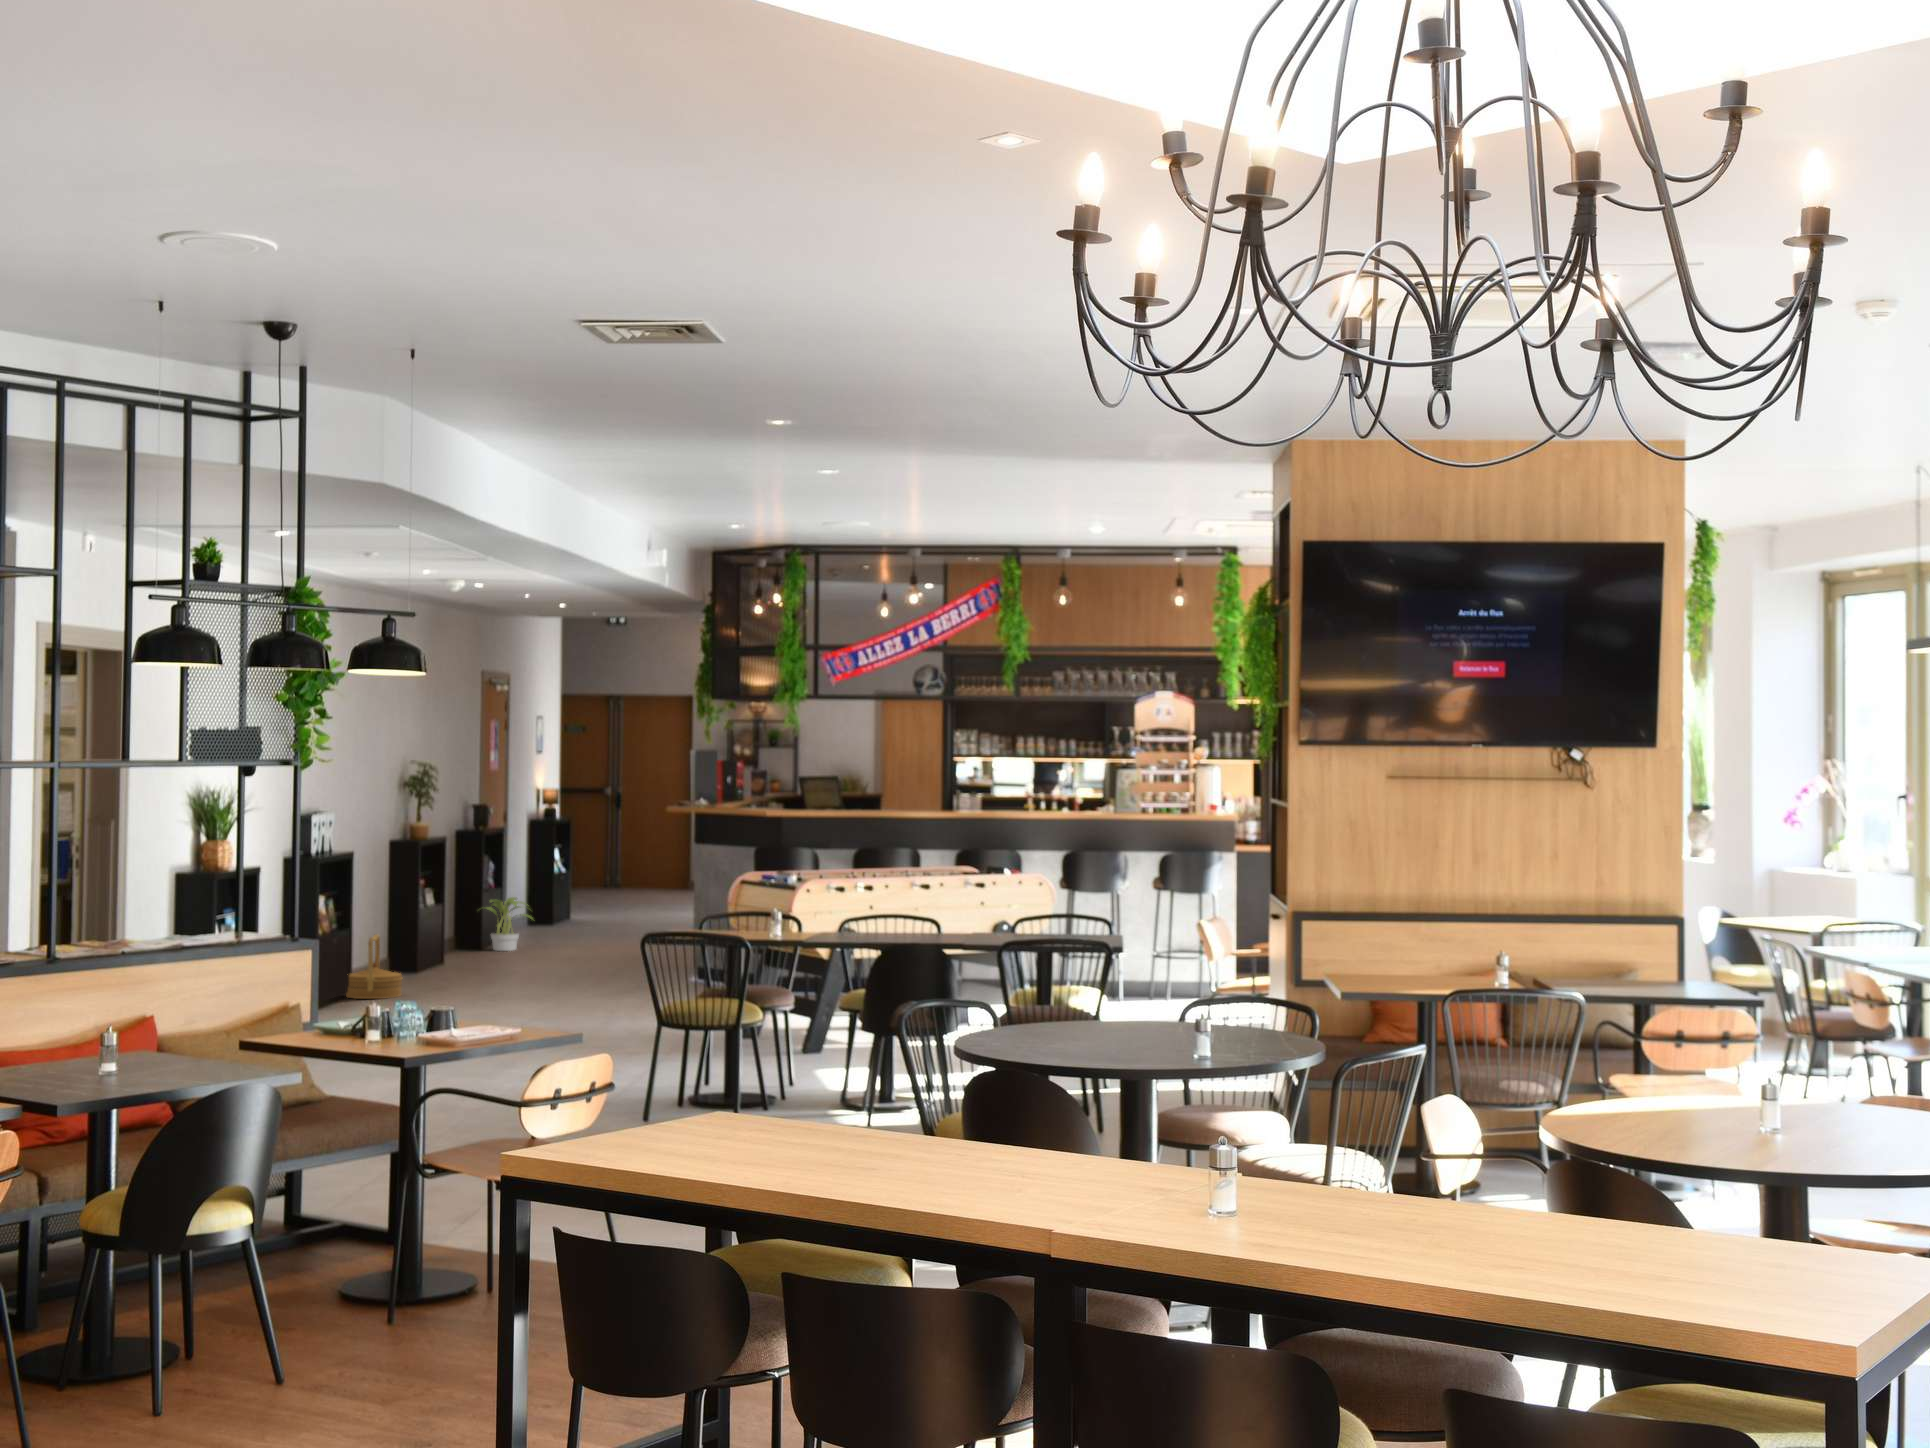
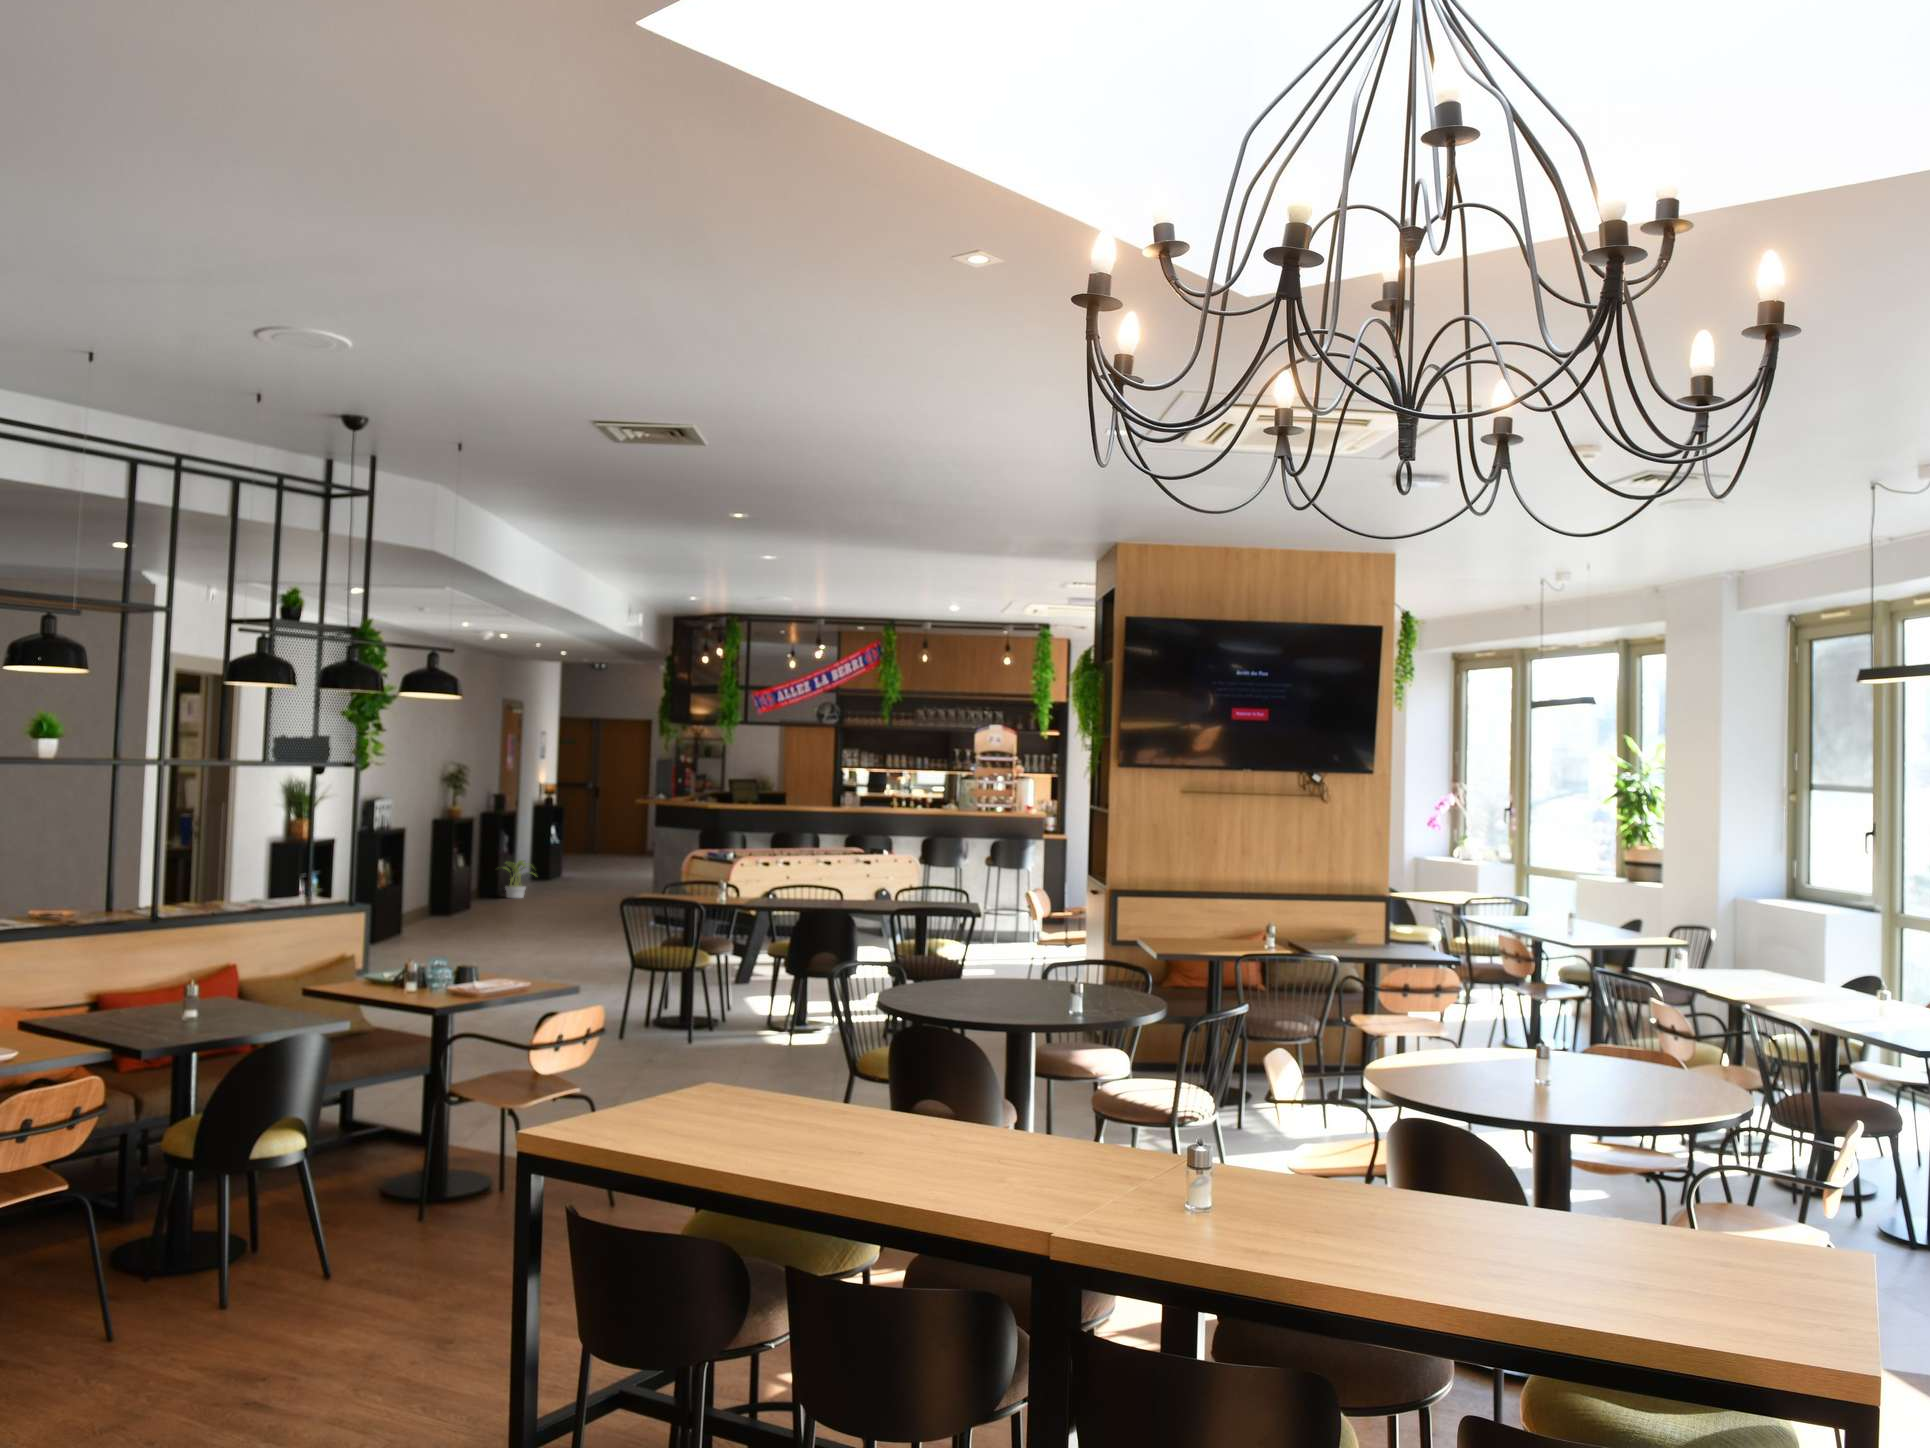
woven basket: present [346,934,402,999] -> none [395,888,439,936]

